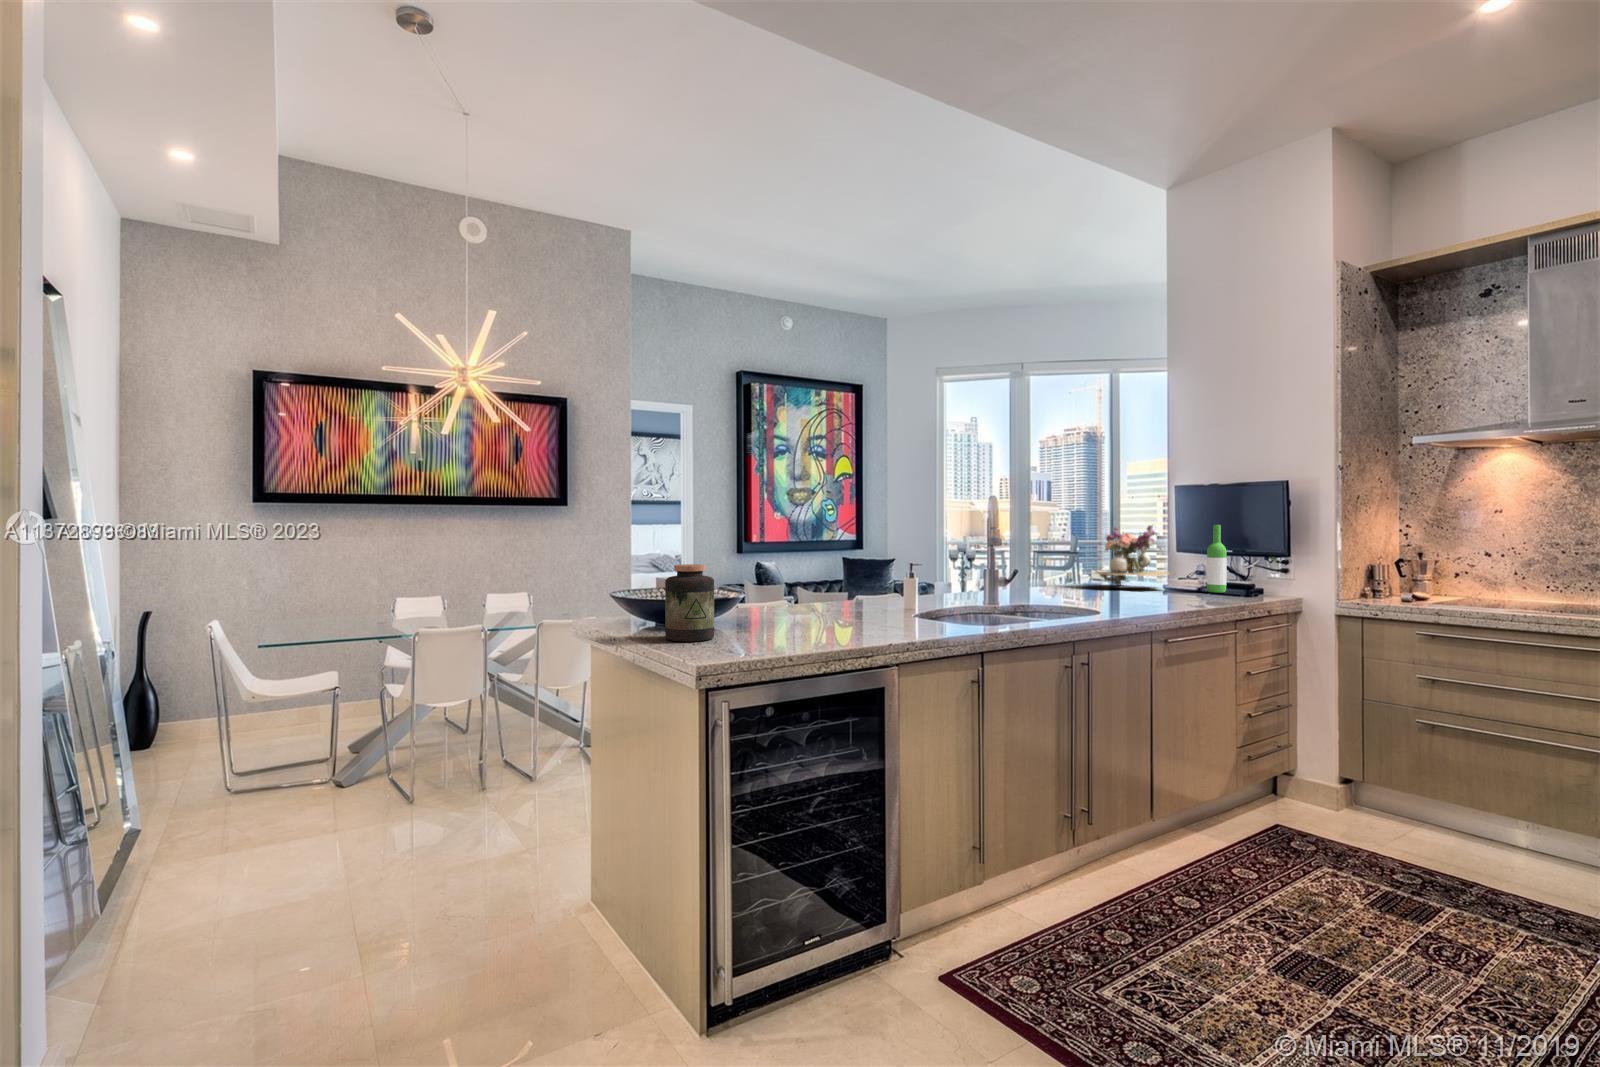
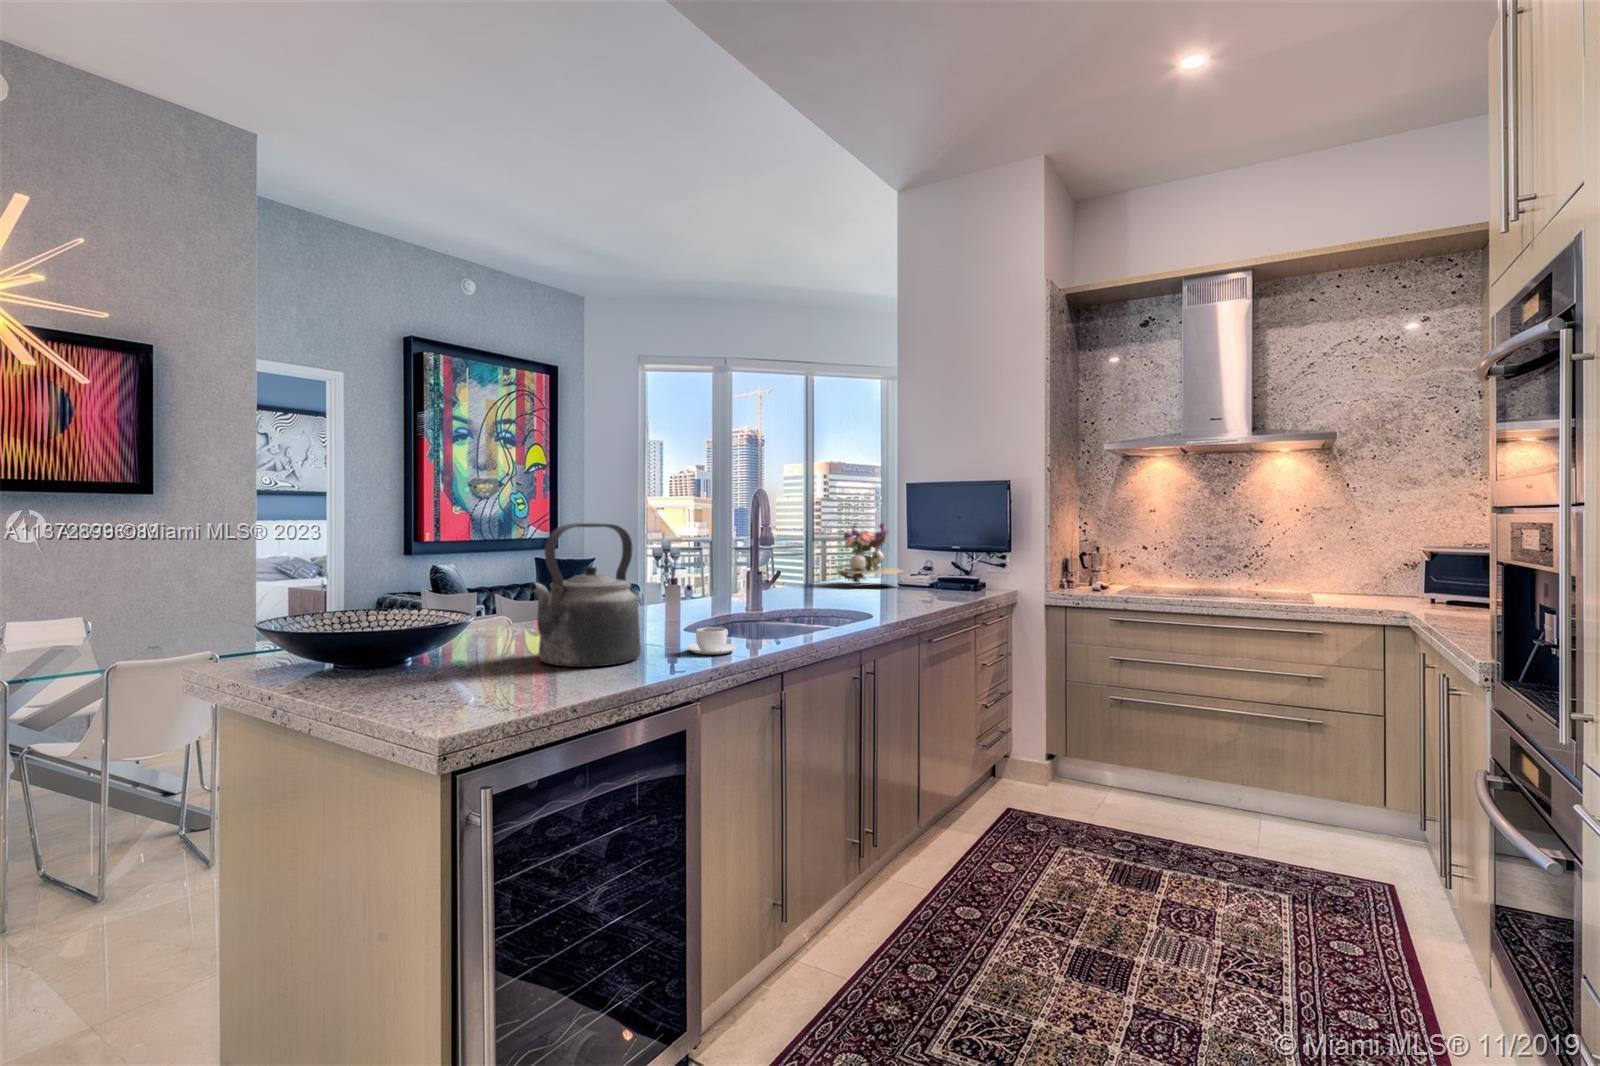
wine bottle: present [1207,525,1227,593] -> none [938,523,955,588]
kettle: none [777,528,862,635] -> present [530,523,641,667]
jar: present [665,564,714,642] -> none [356,576,437,693]
coffee cup: none [899,612,940,633] -> present [686,627,737,654]

